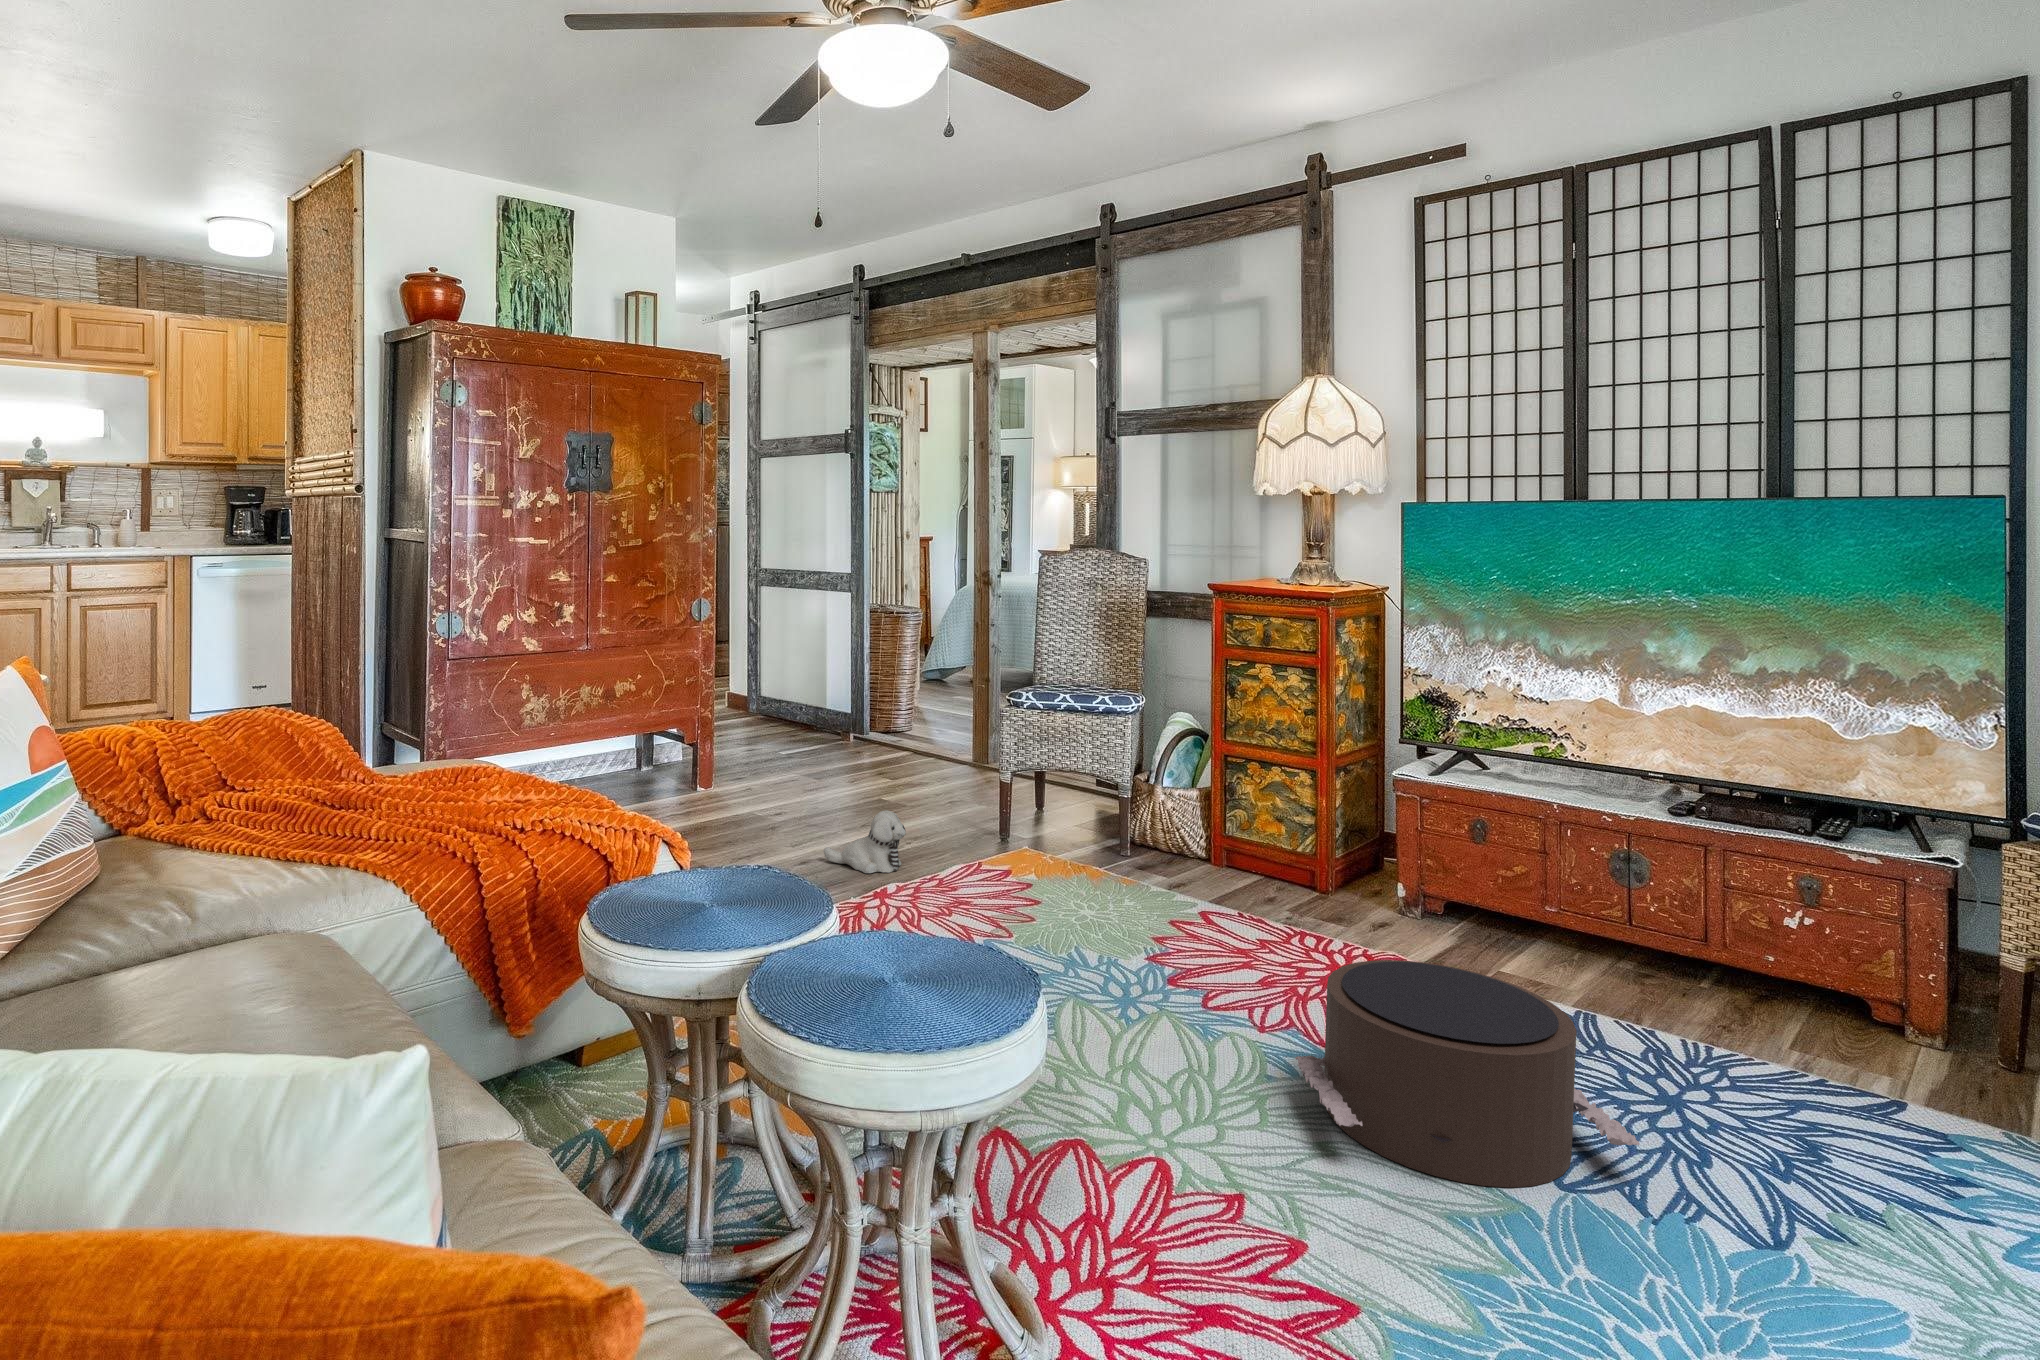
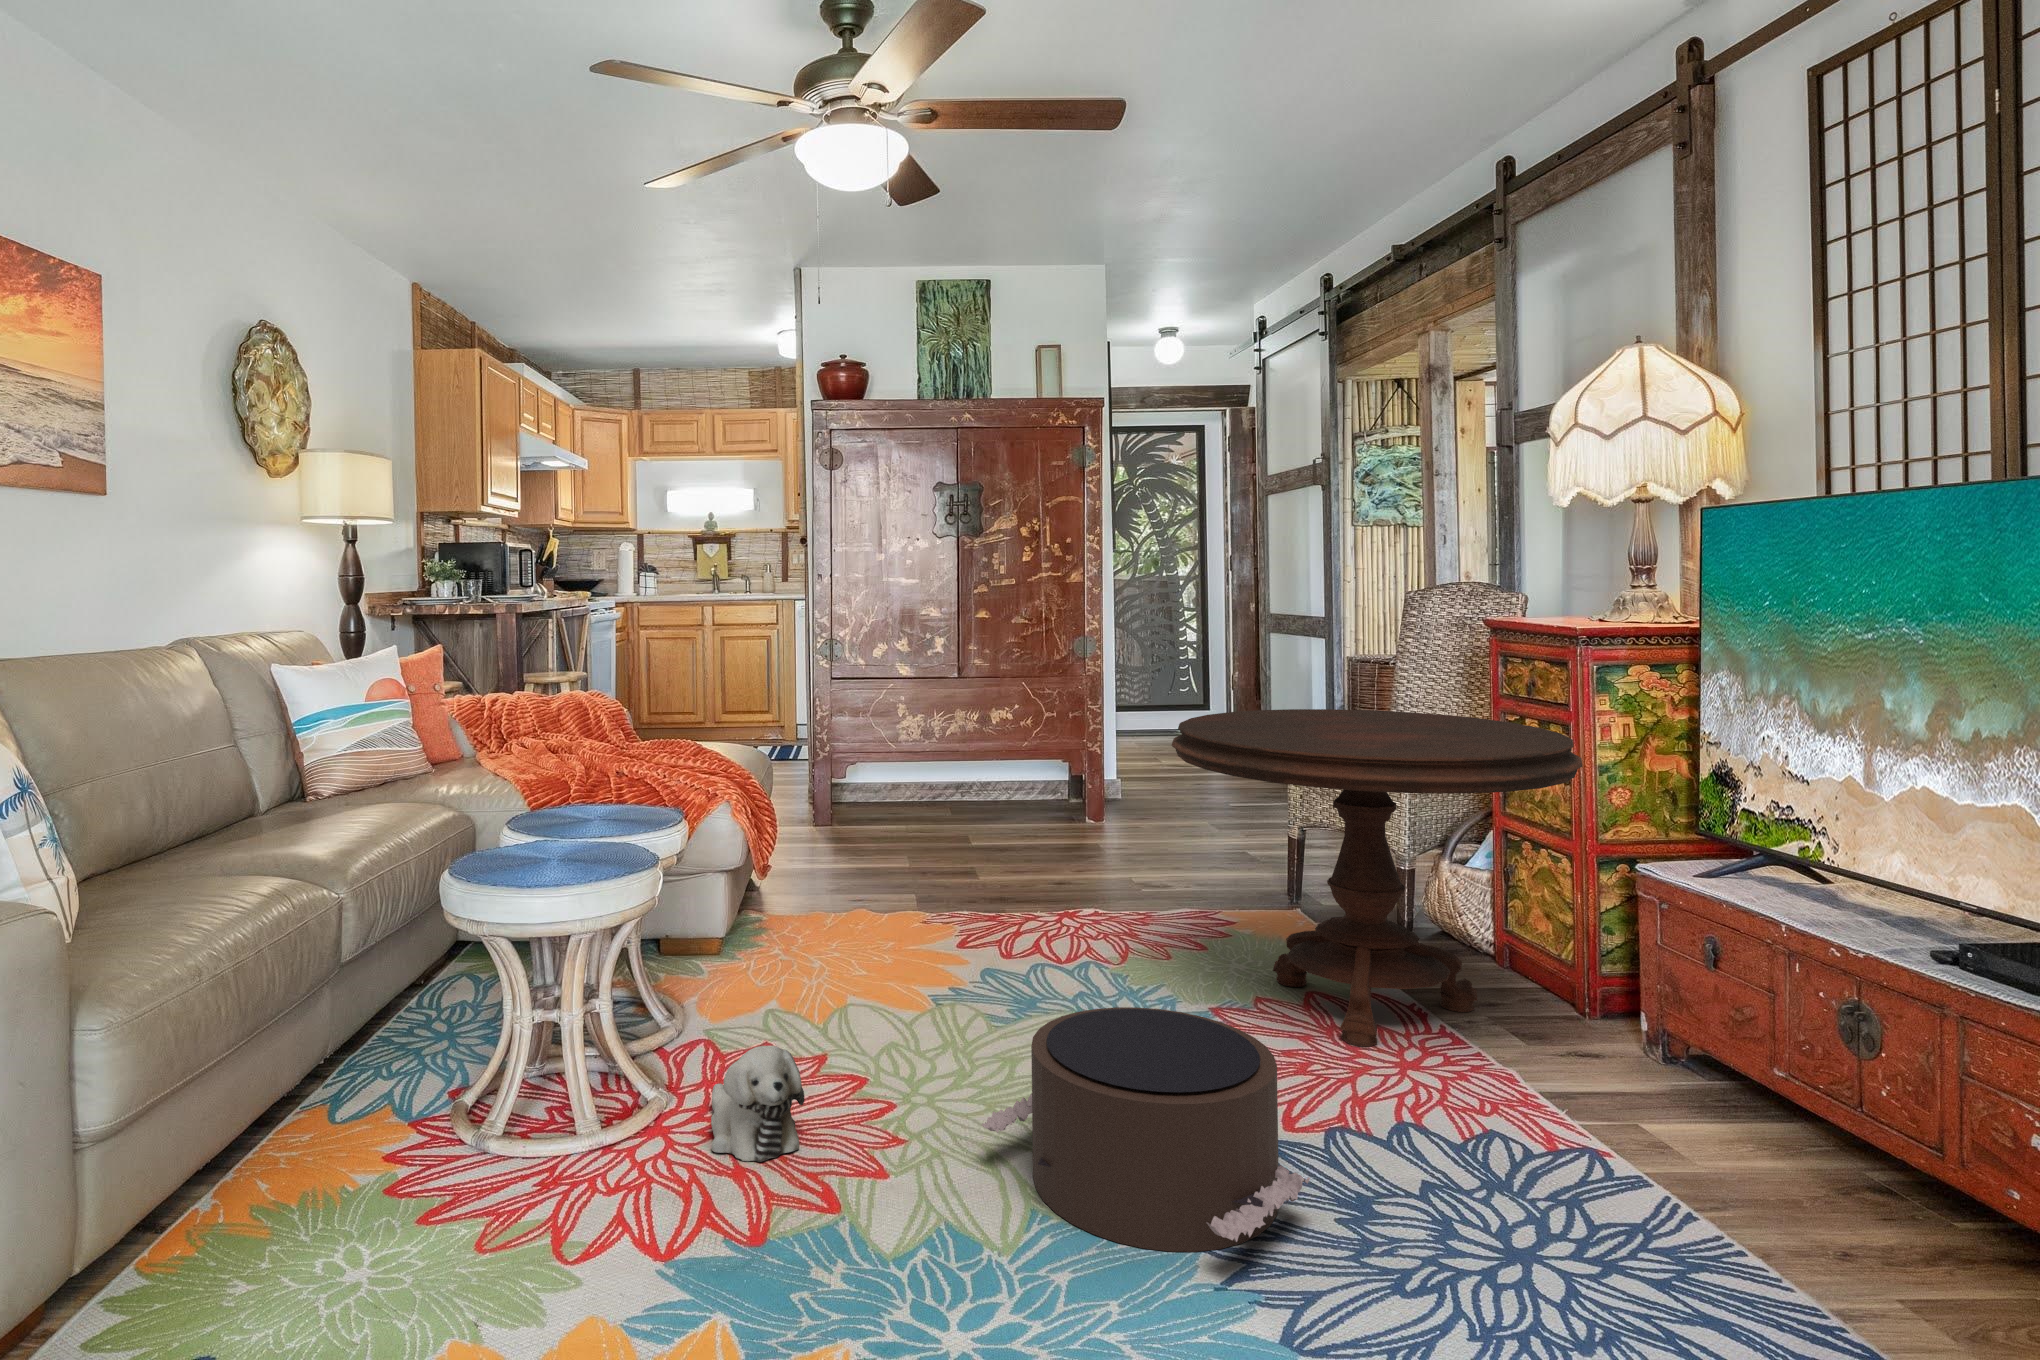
side table: none [1077,667,1413,952] -> present [1172,709,1582,1047]
plush toy: present [823,810,906,873] -> present [711,1046,804,1162]

